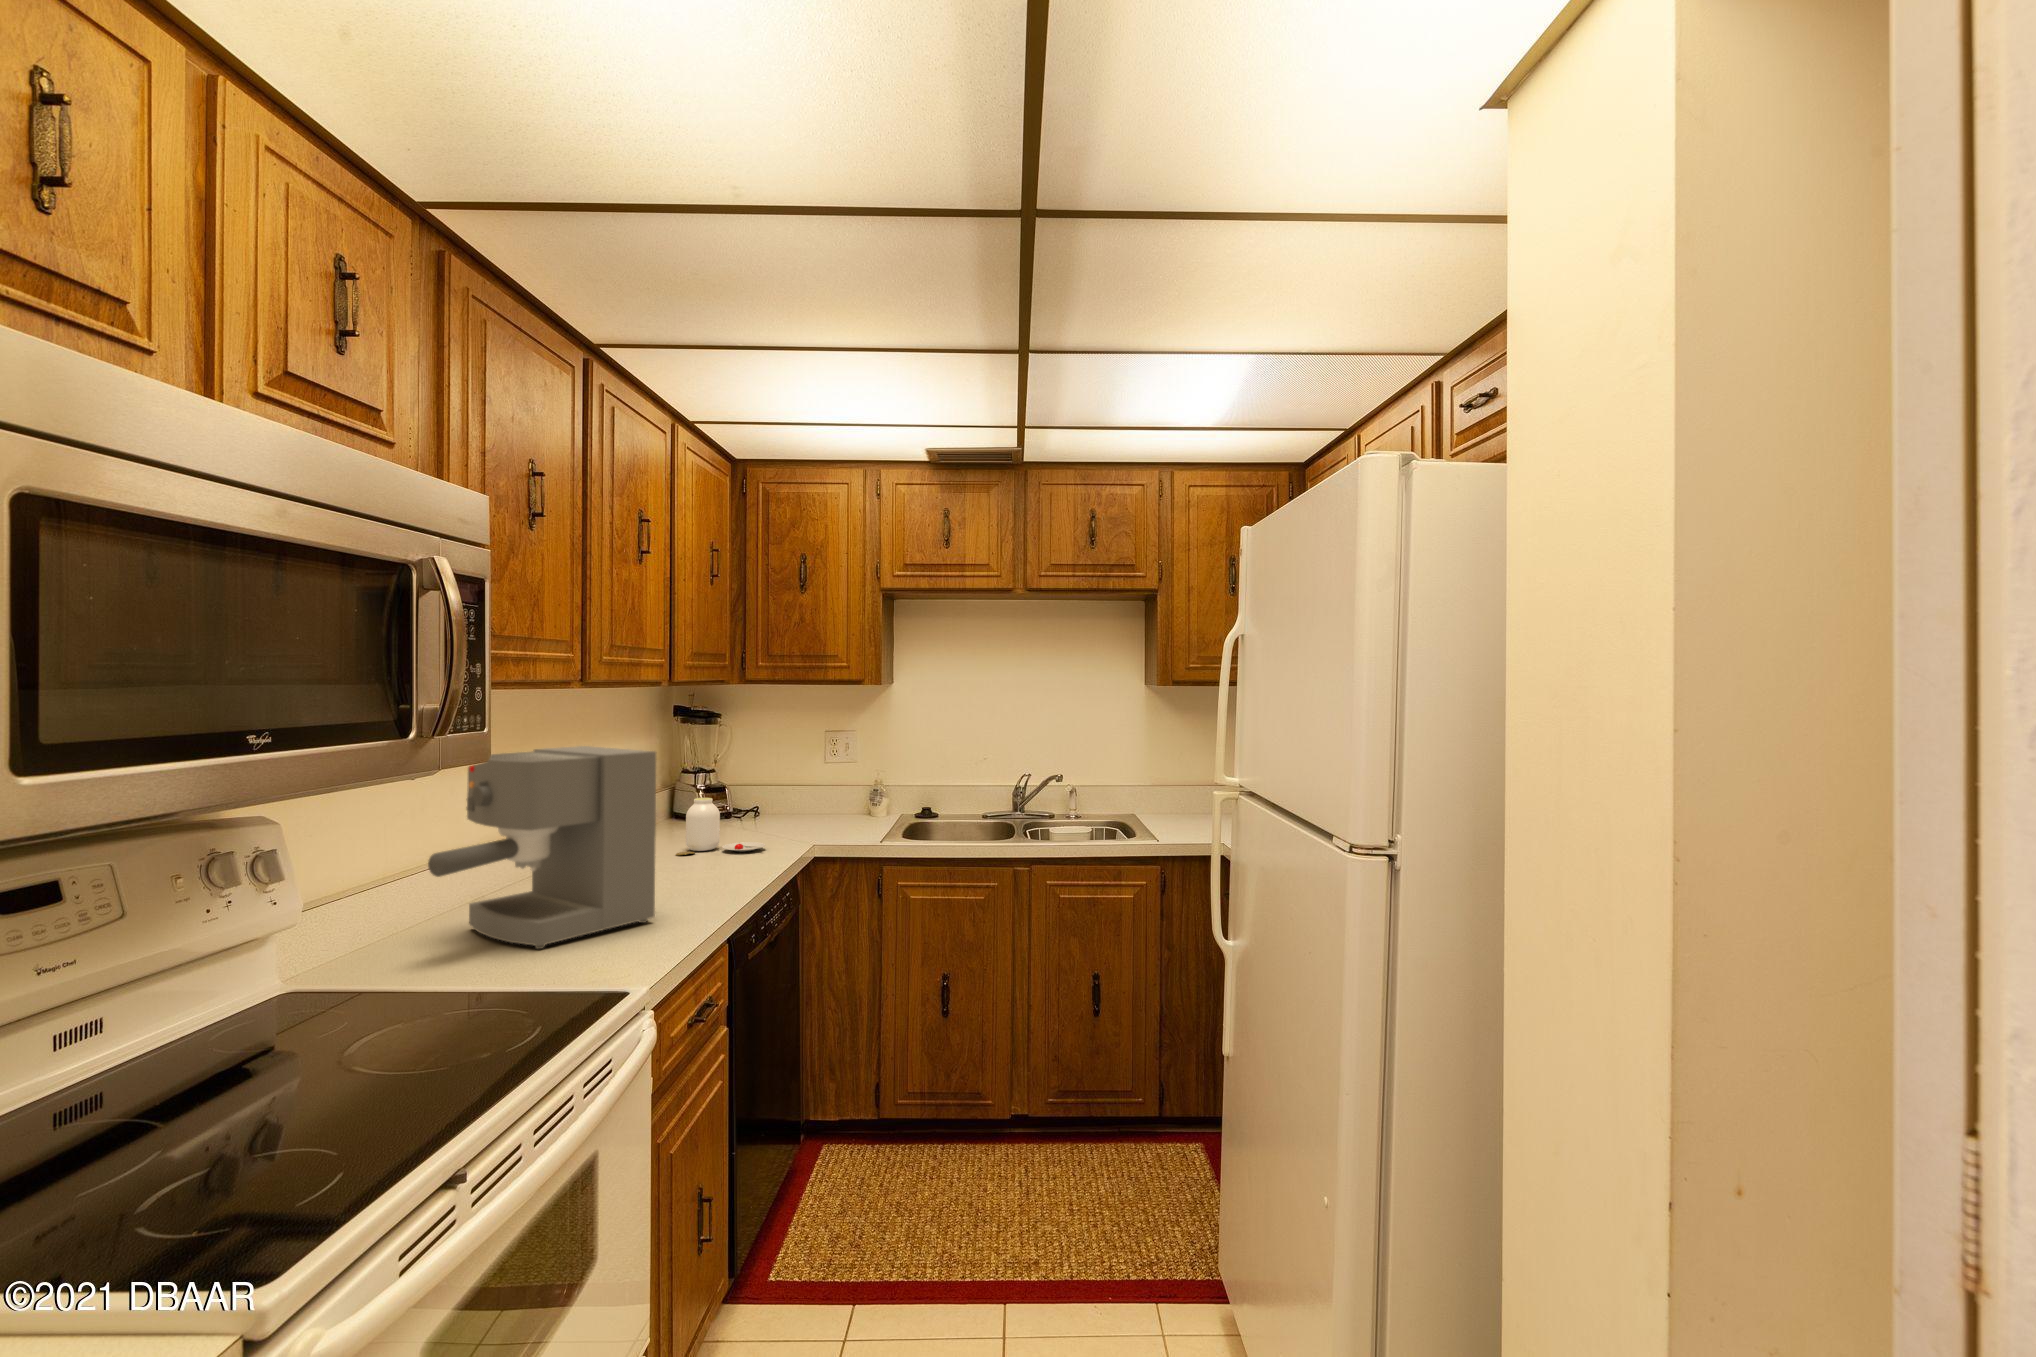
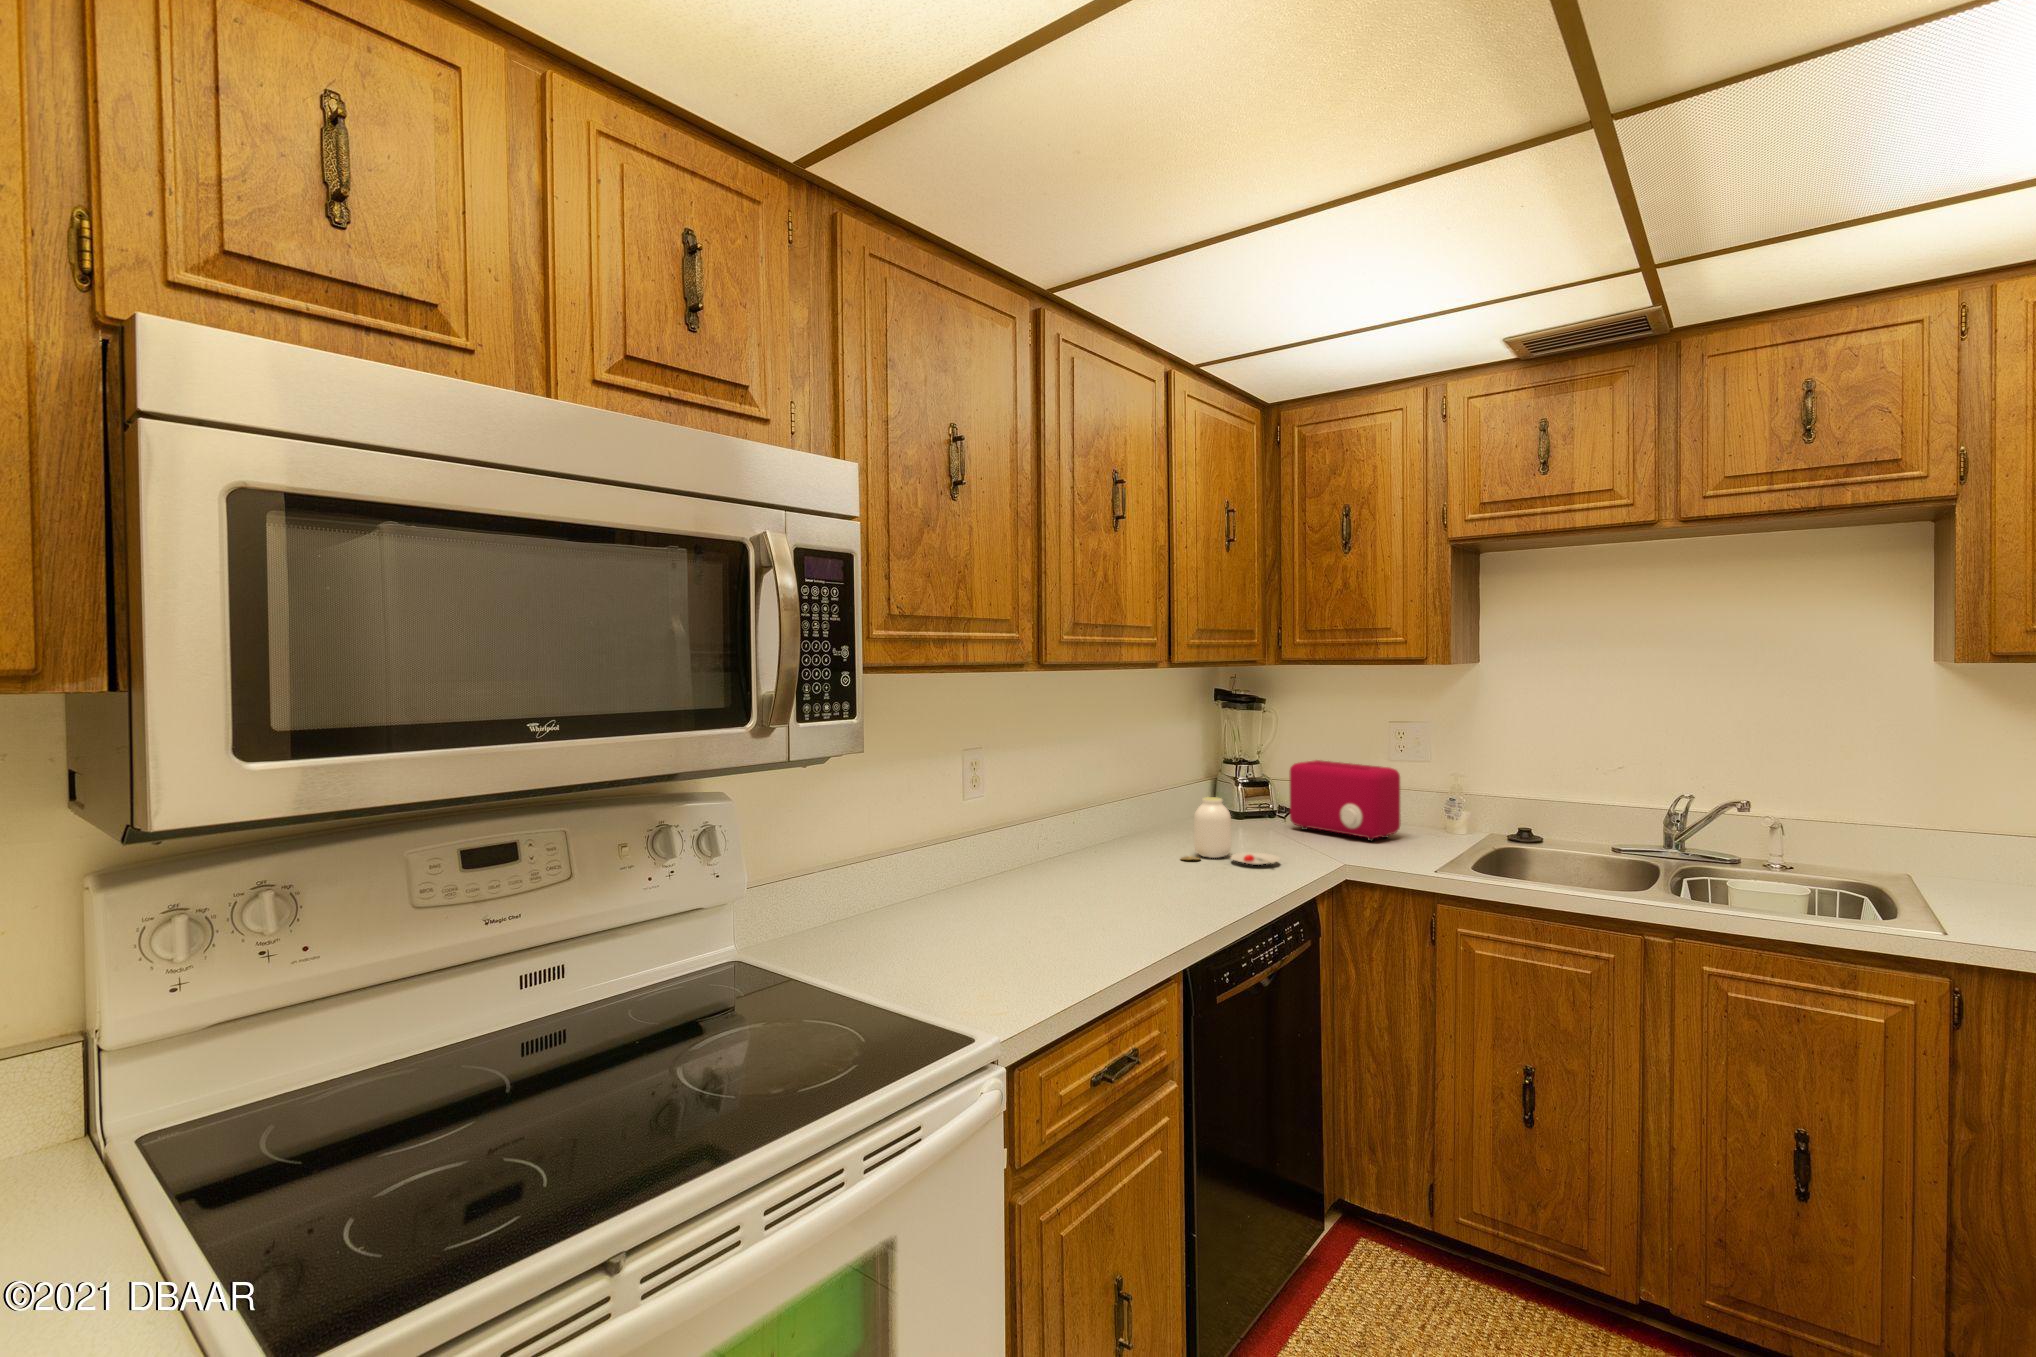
coffee maker: present [428,746,656,949] -> none [870,742,1087,956]
toaster: none [750,765,842,827] -> present [1289,760,1400,841]

